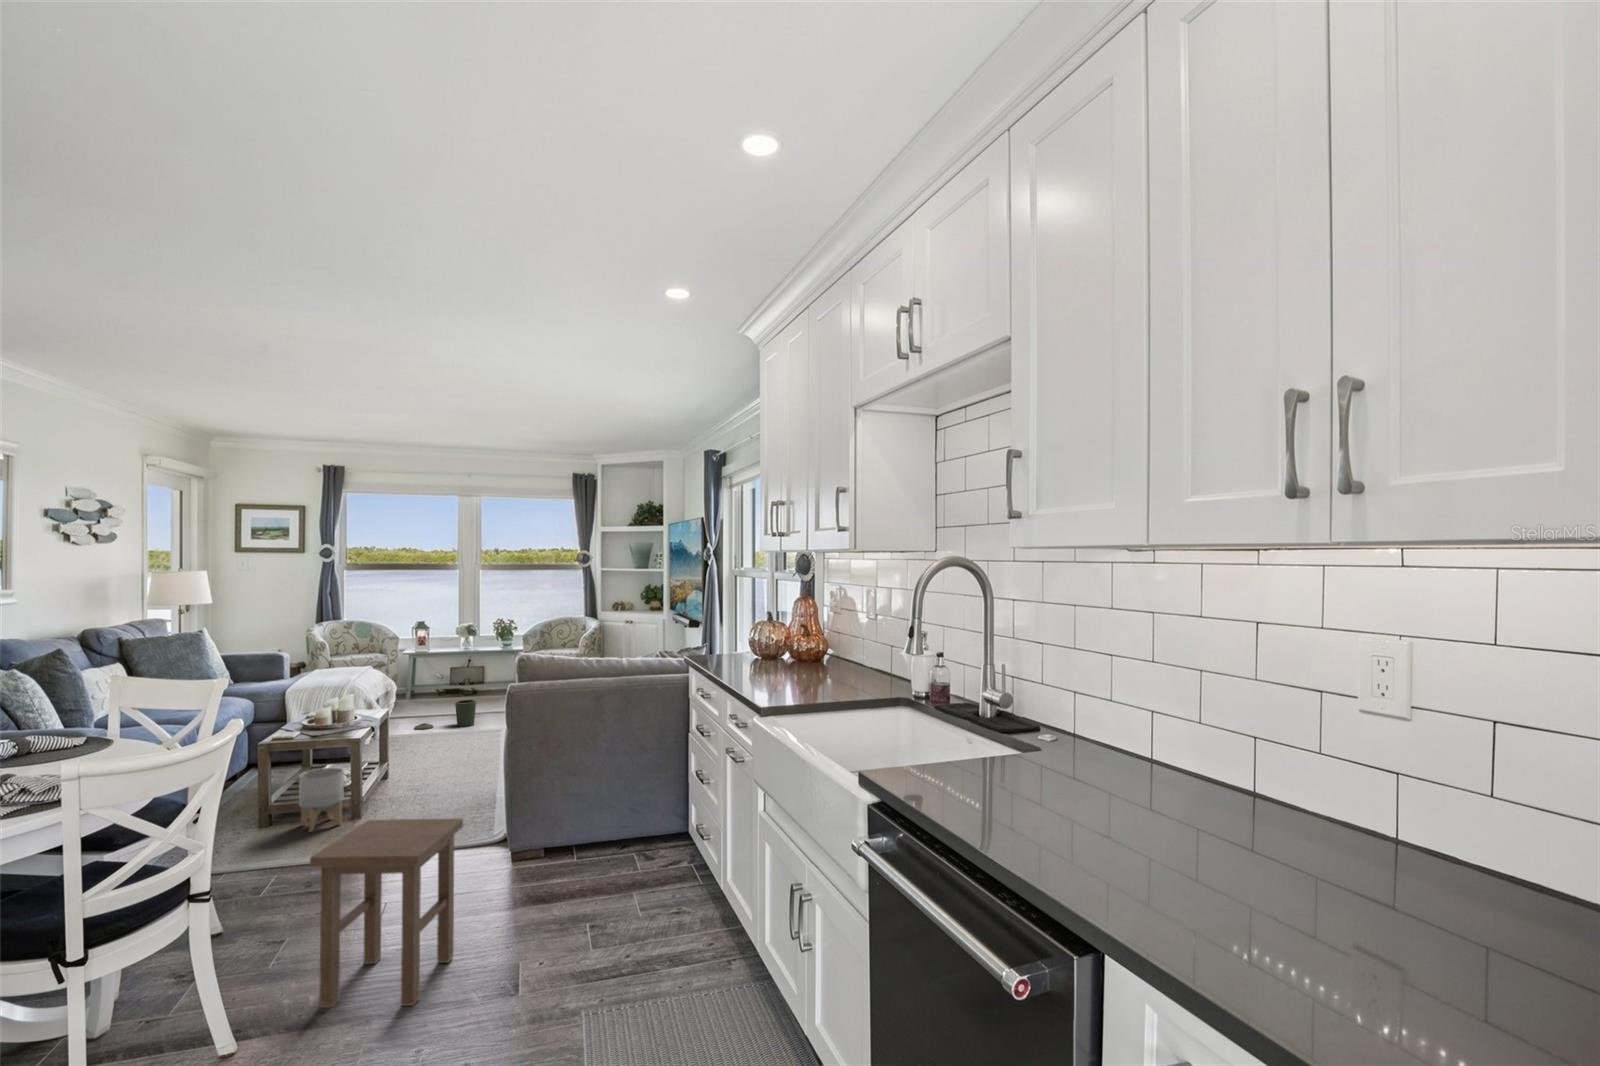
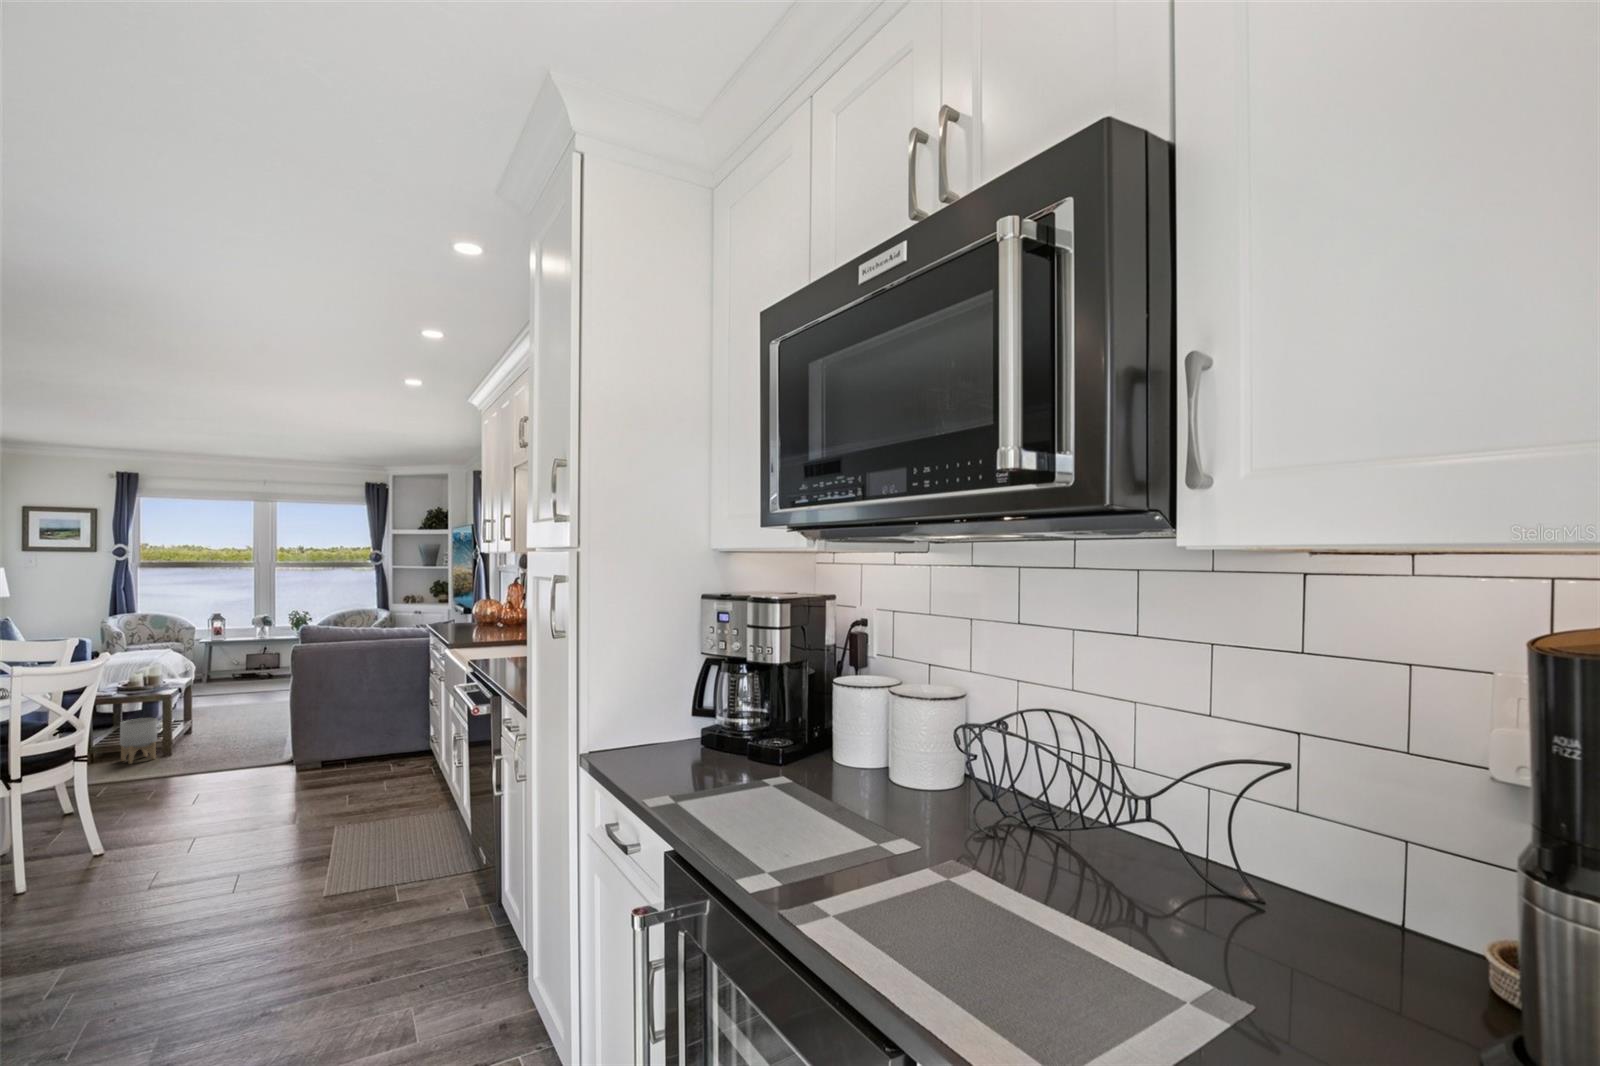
trash can: present [414,700,476,730] -> none [212,677,270,703]
stool: present [310,818,463,1008] -> none [154,725,258,833]

